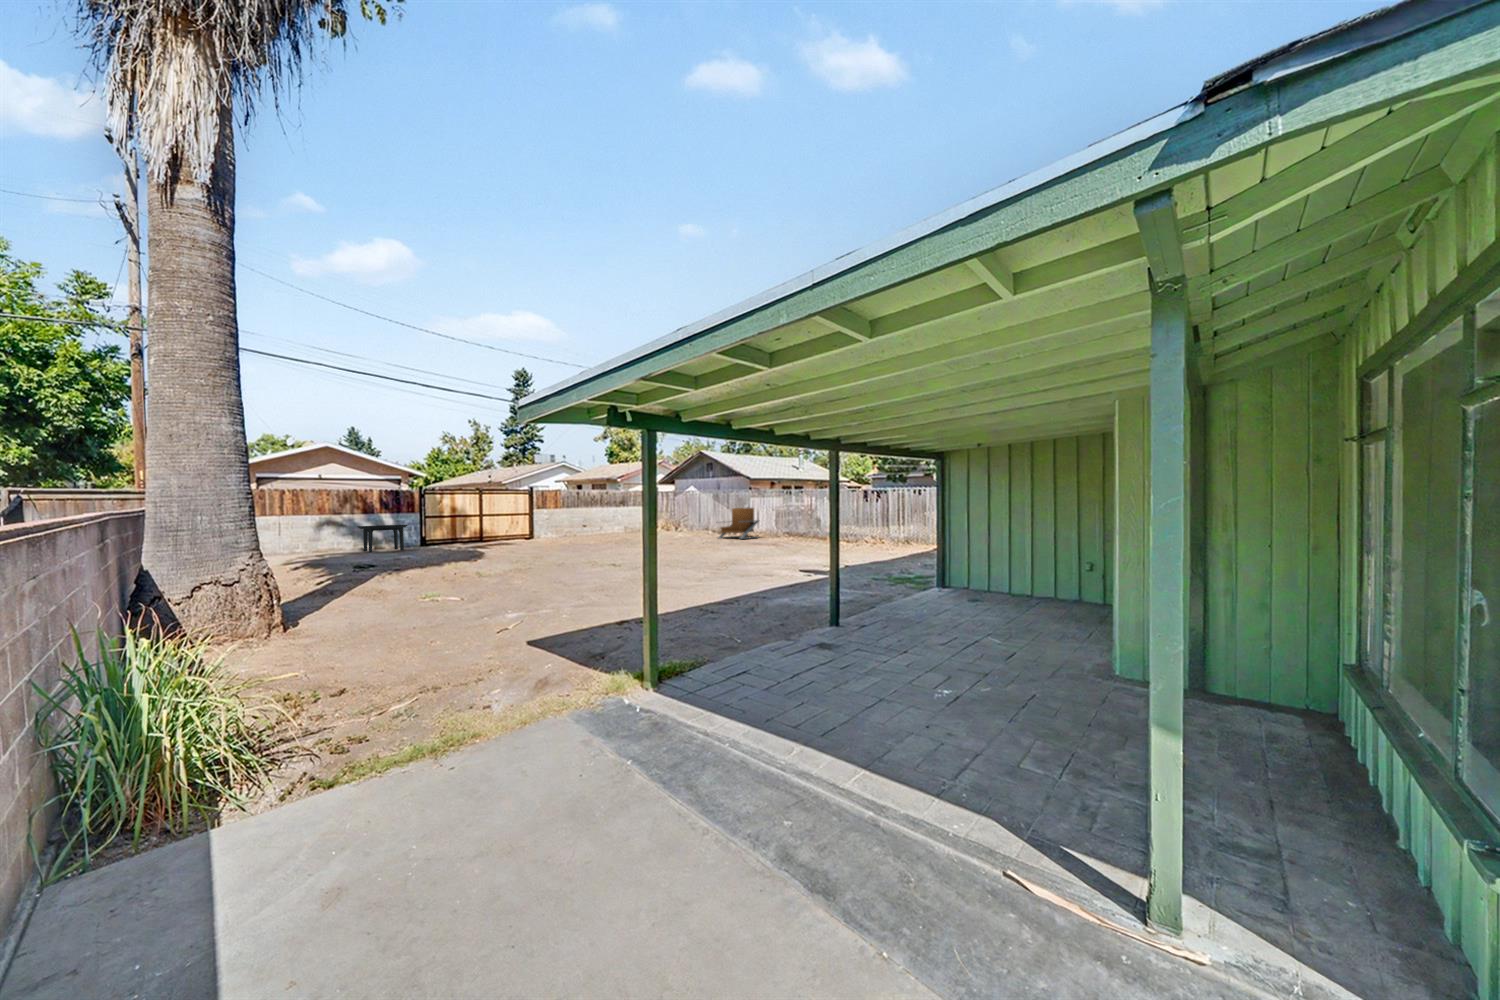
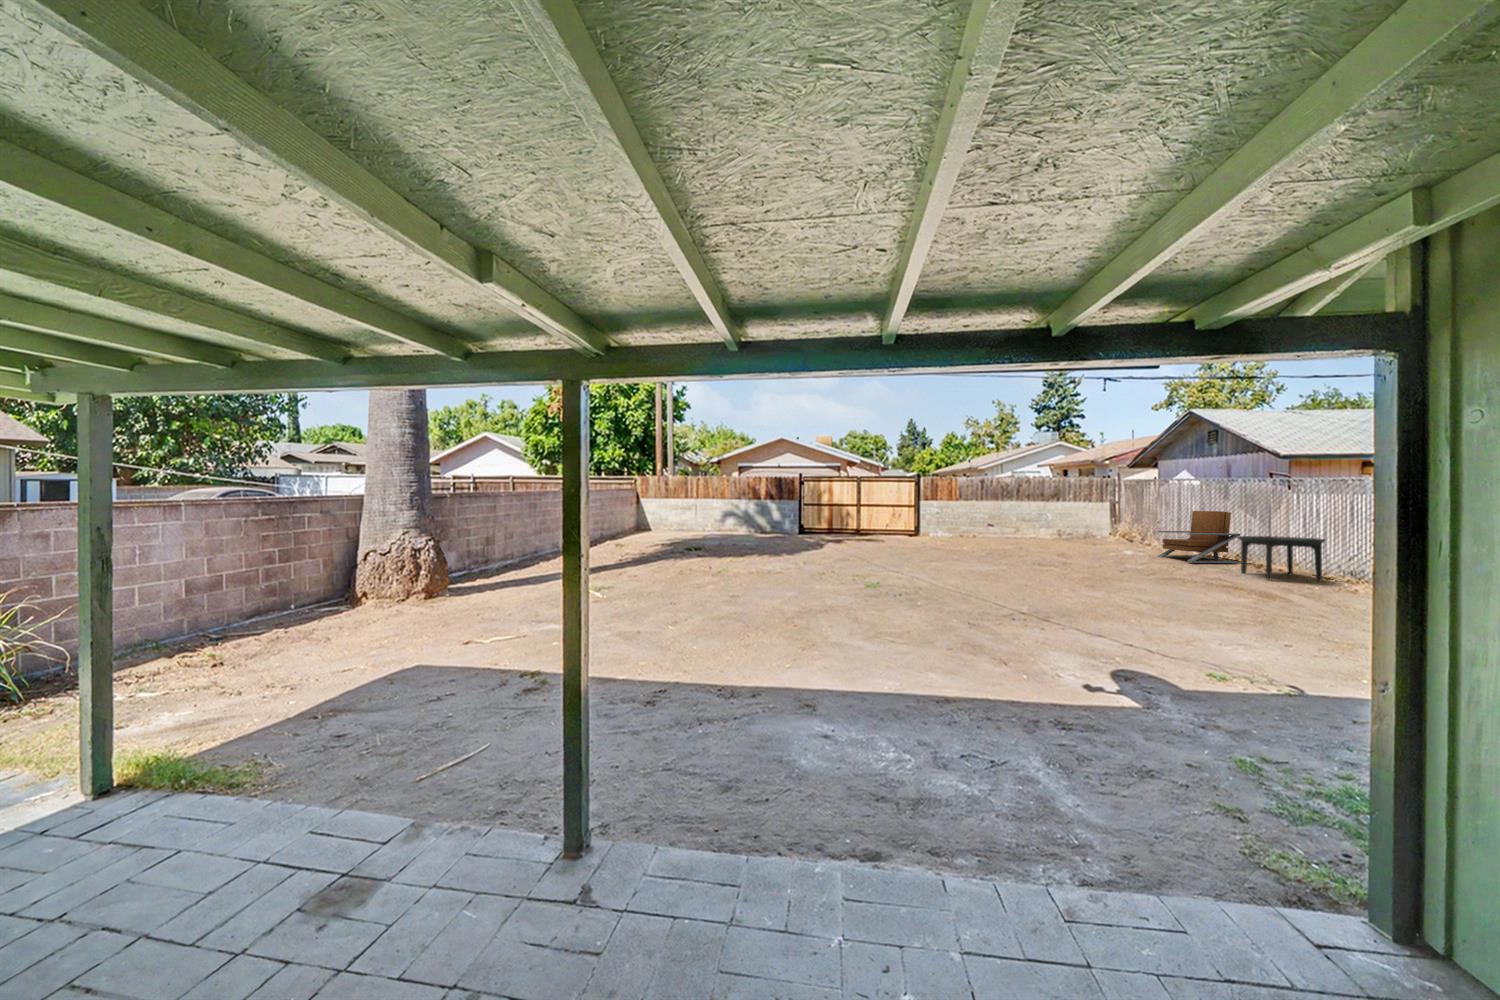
round table: present [357,524,408,553] -> present [1237,536,1325,581]

